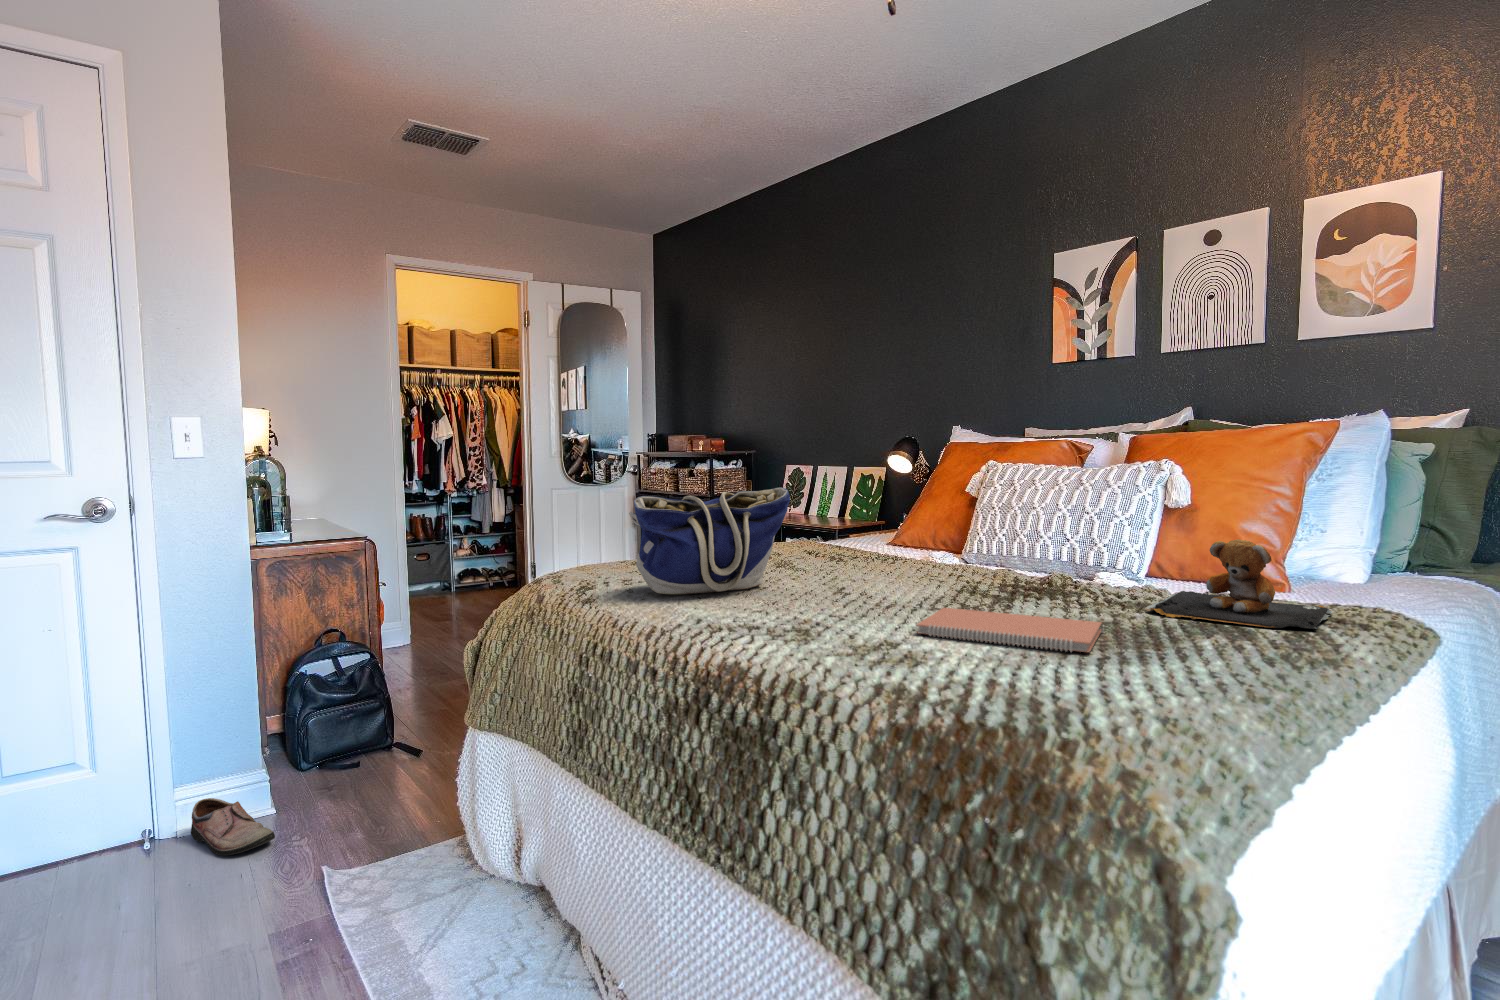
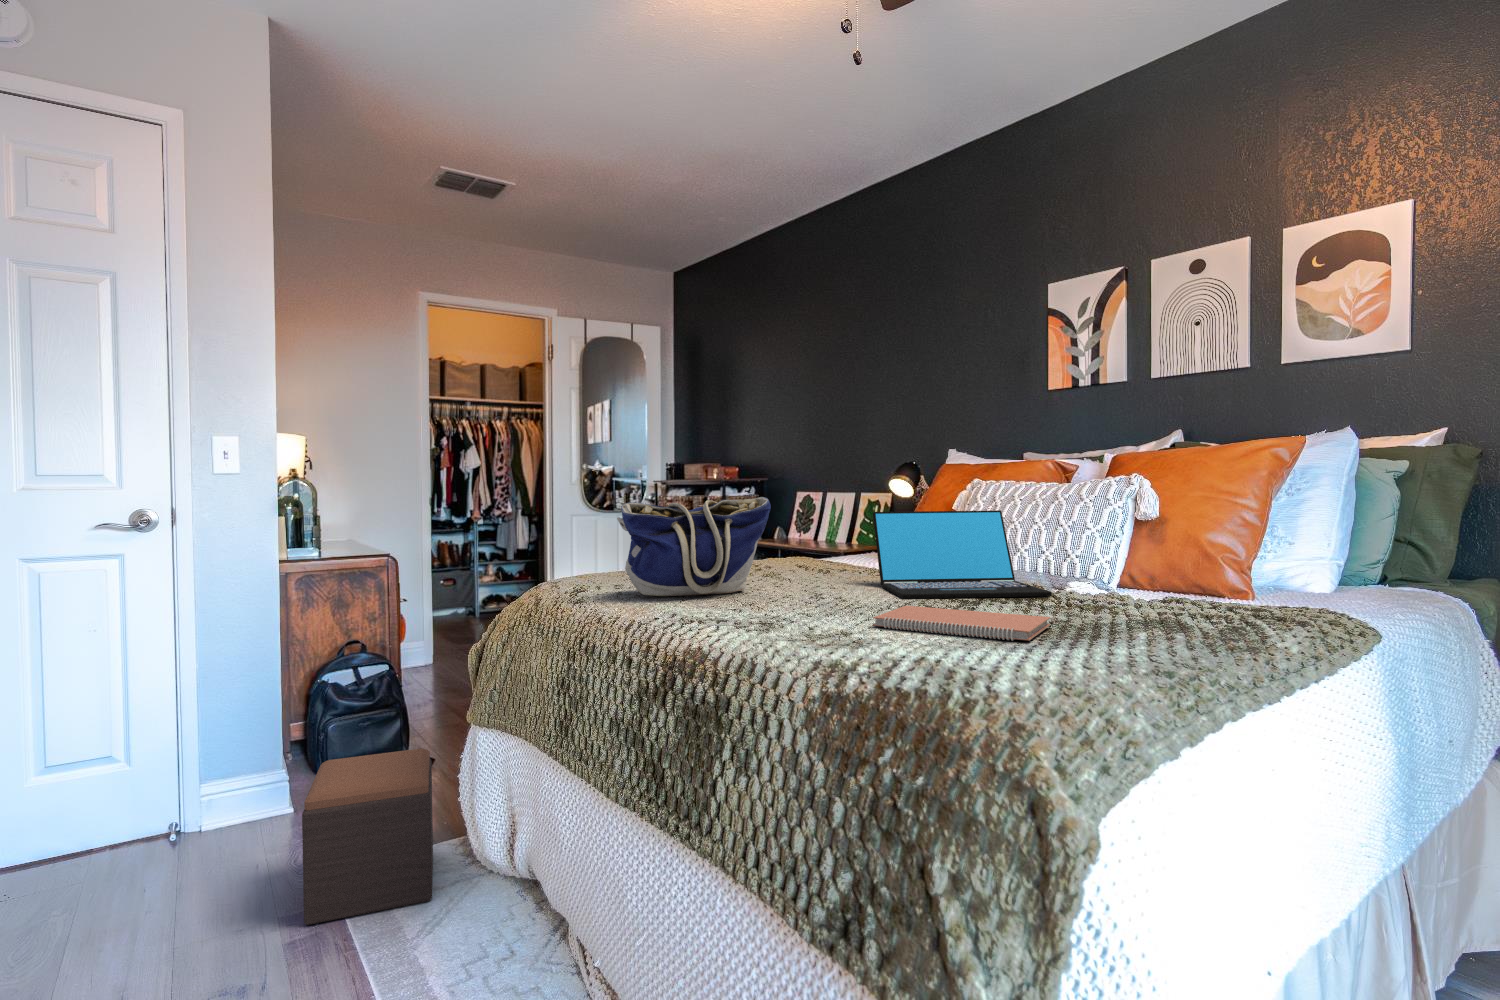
laptop: none [891,497,1083,595] -> present [873,510,1052,599]
teddy bear: present [1146,539,1332,629] -> none [1102,543,1285,627]
footstool: none [294,751,435,944] -> present [302,748,433,925]
shoe: present [191,798,275,855] -> none [212,794,289,846]

